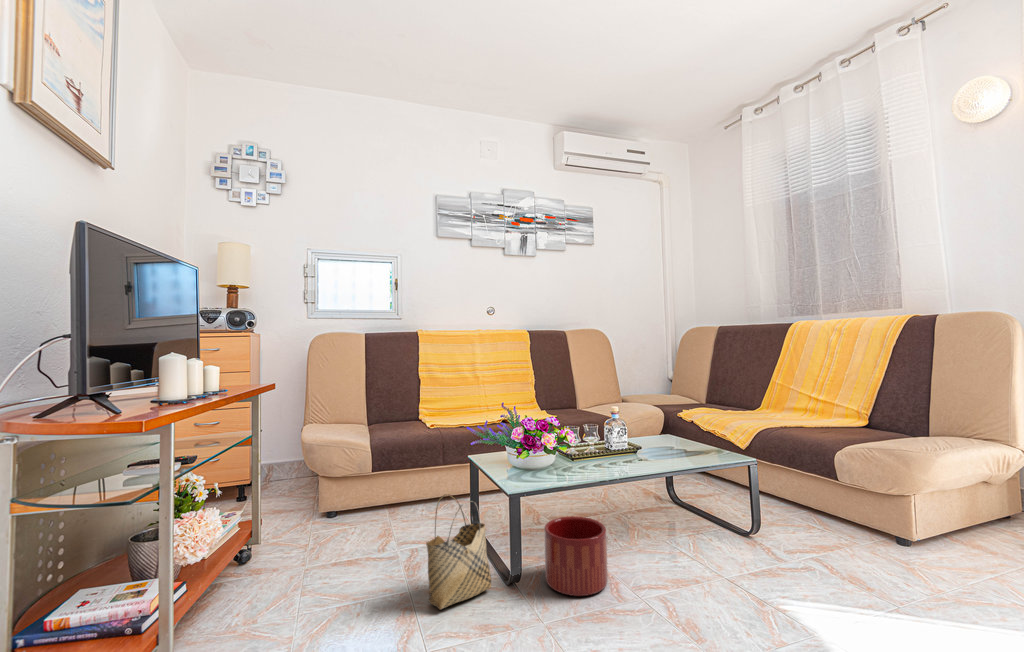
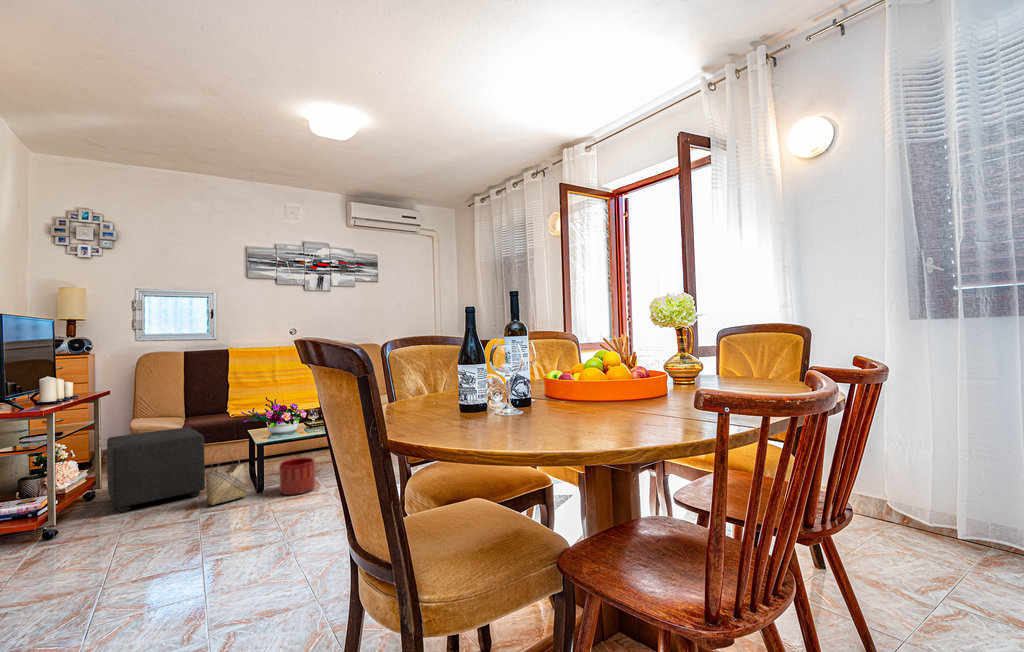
ottoman: none [270,445,416,603] -> present [107,427,205,512]

